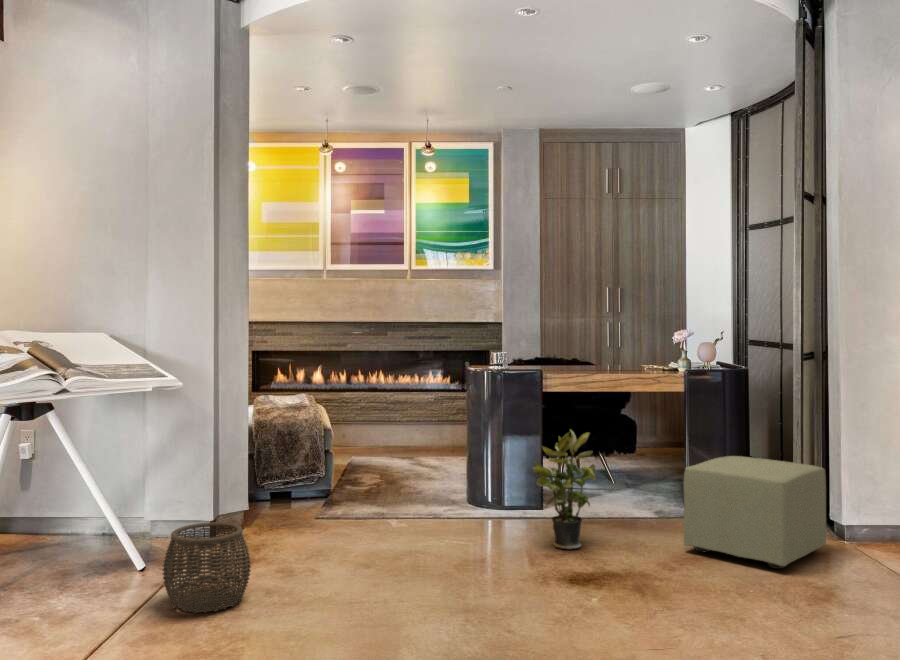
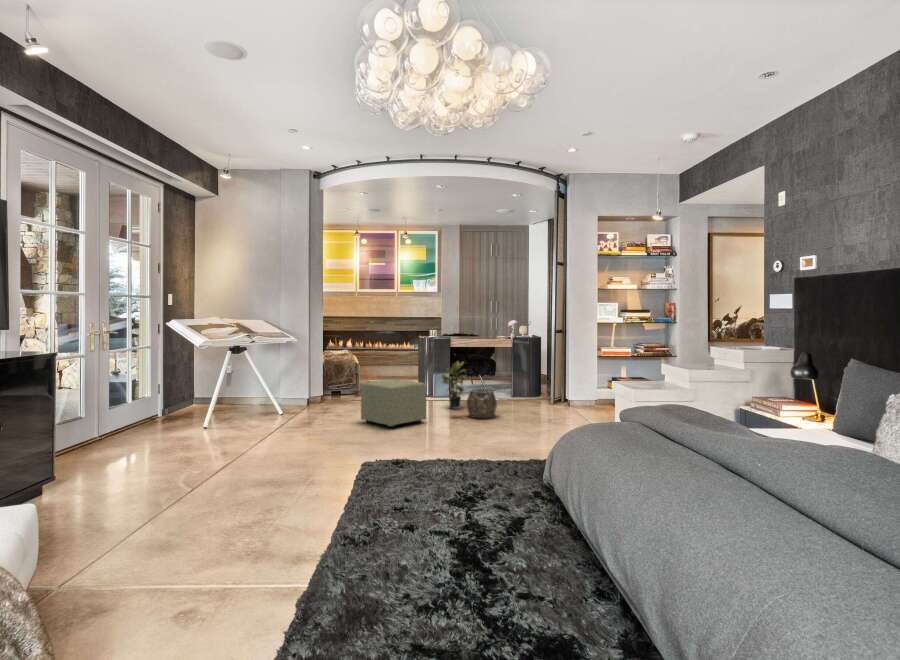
ottoman: present [683,456,826,569] -> present [361,379,426,428]
woven basket: present [162,522,251,613] -> present [467,389,497,418]

